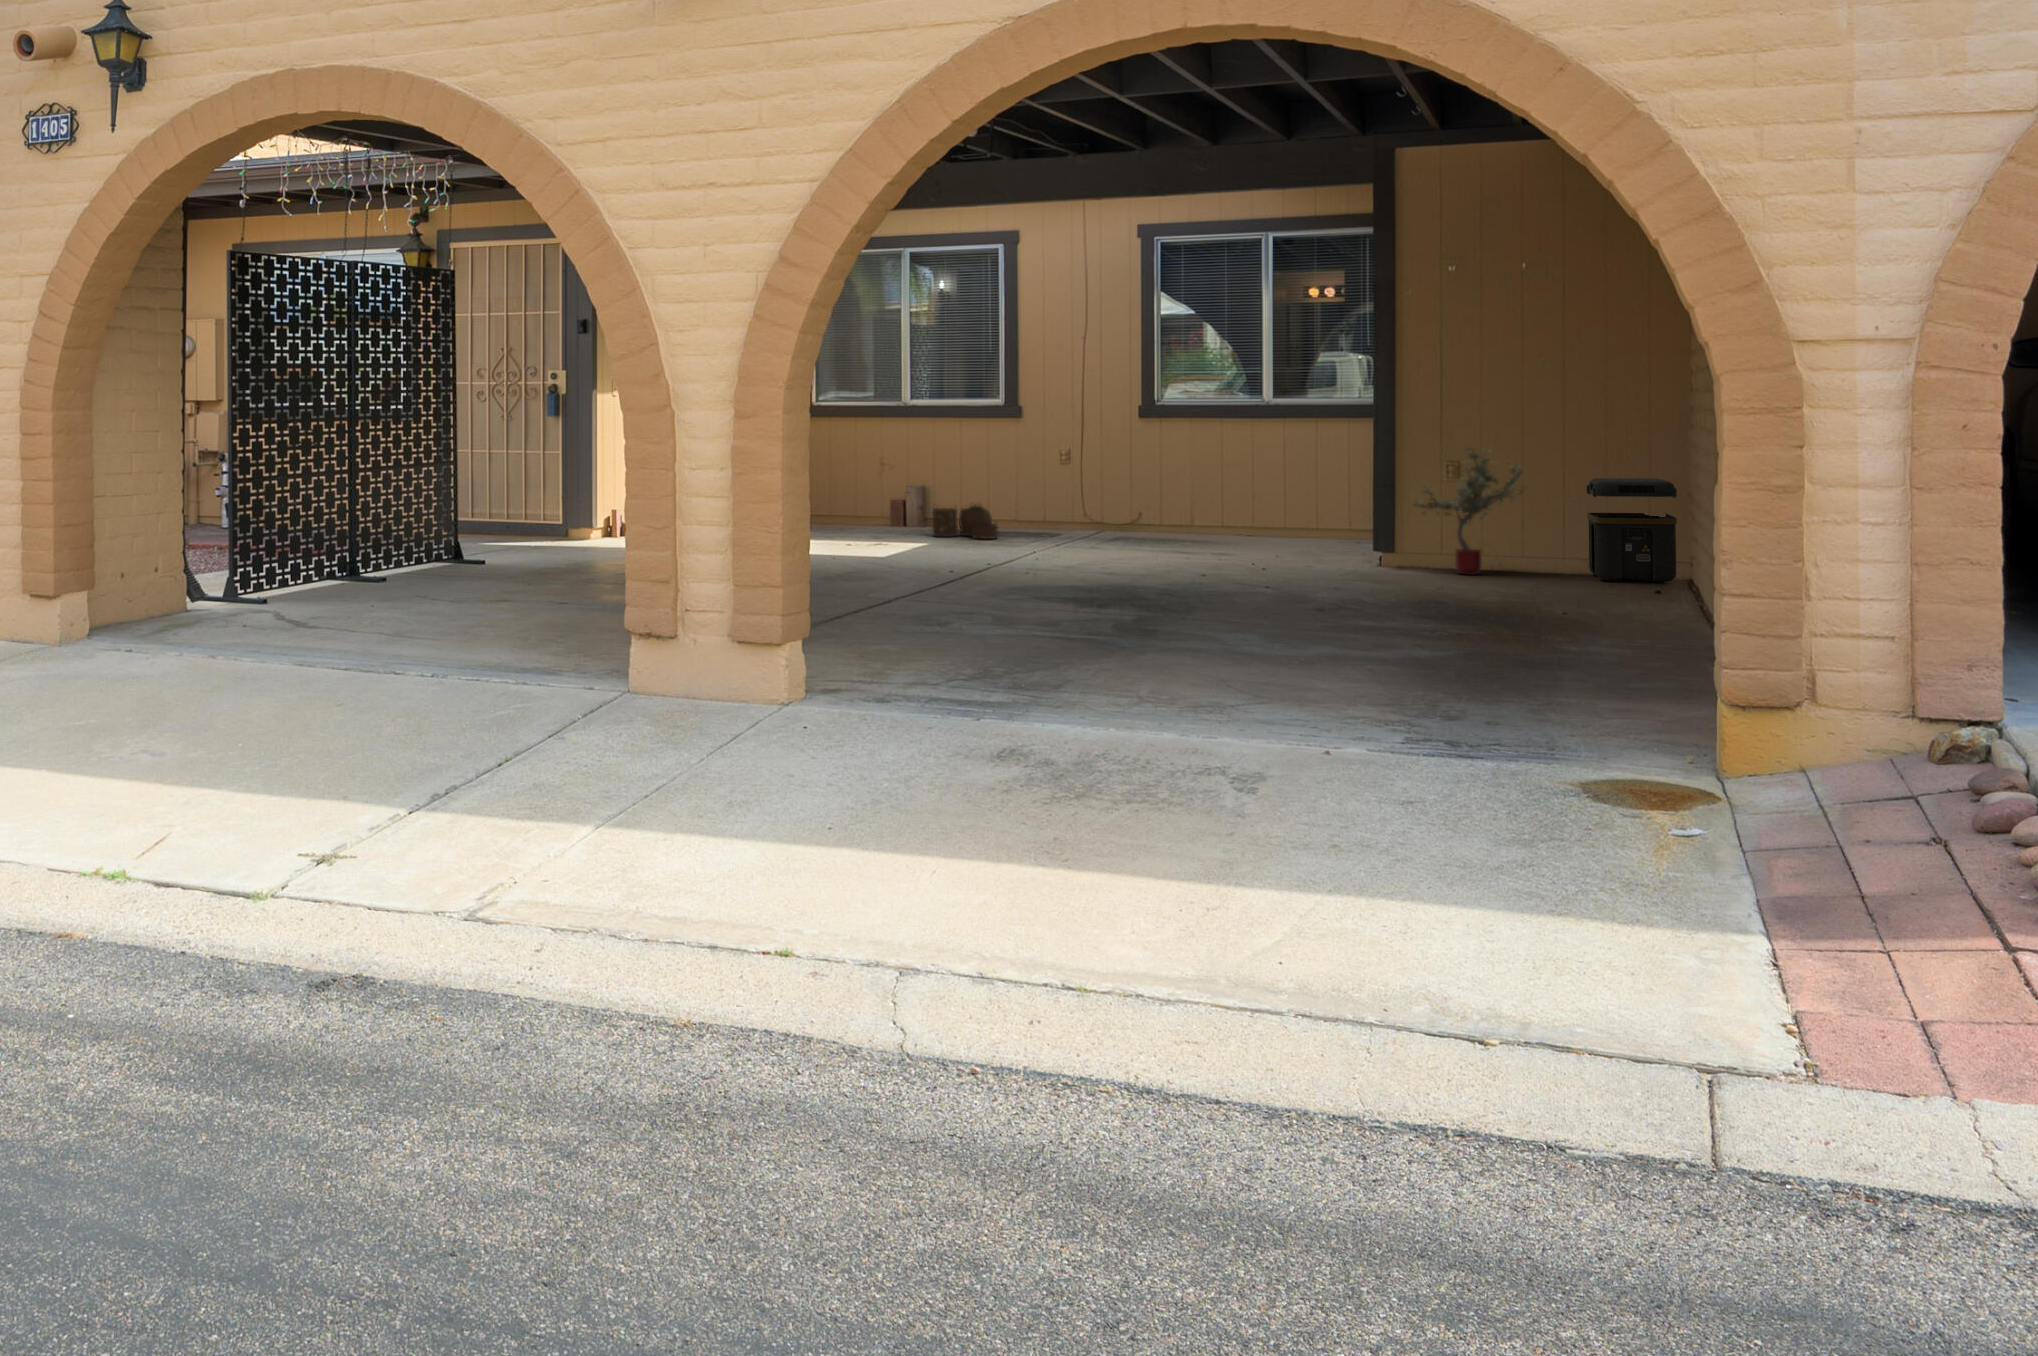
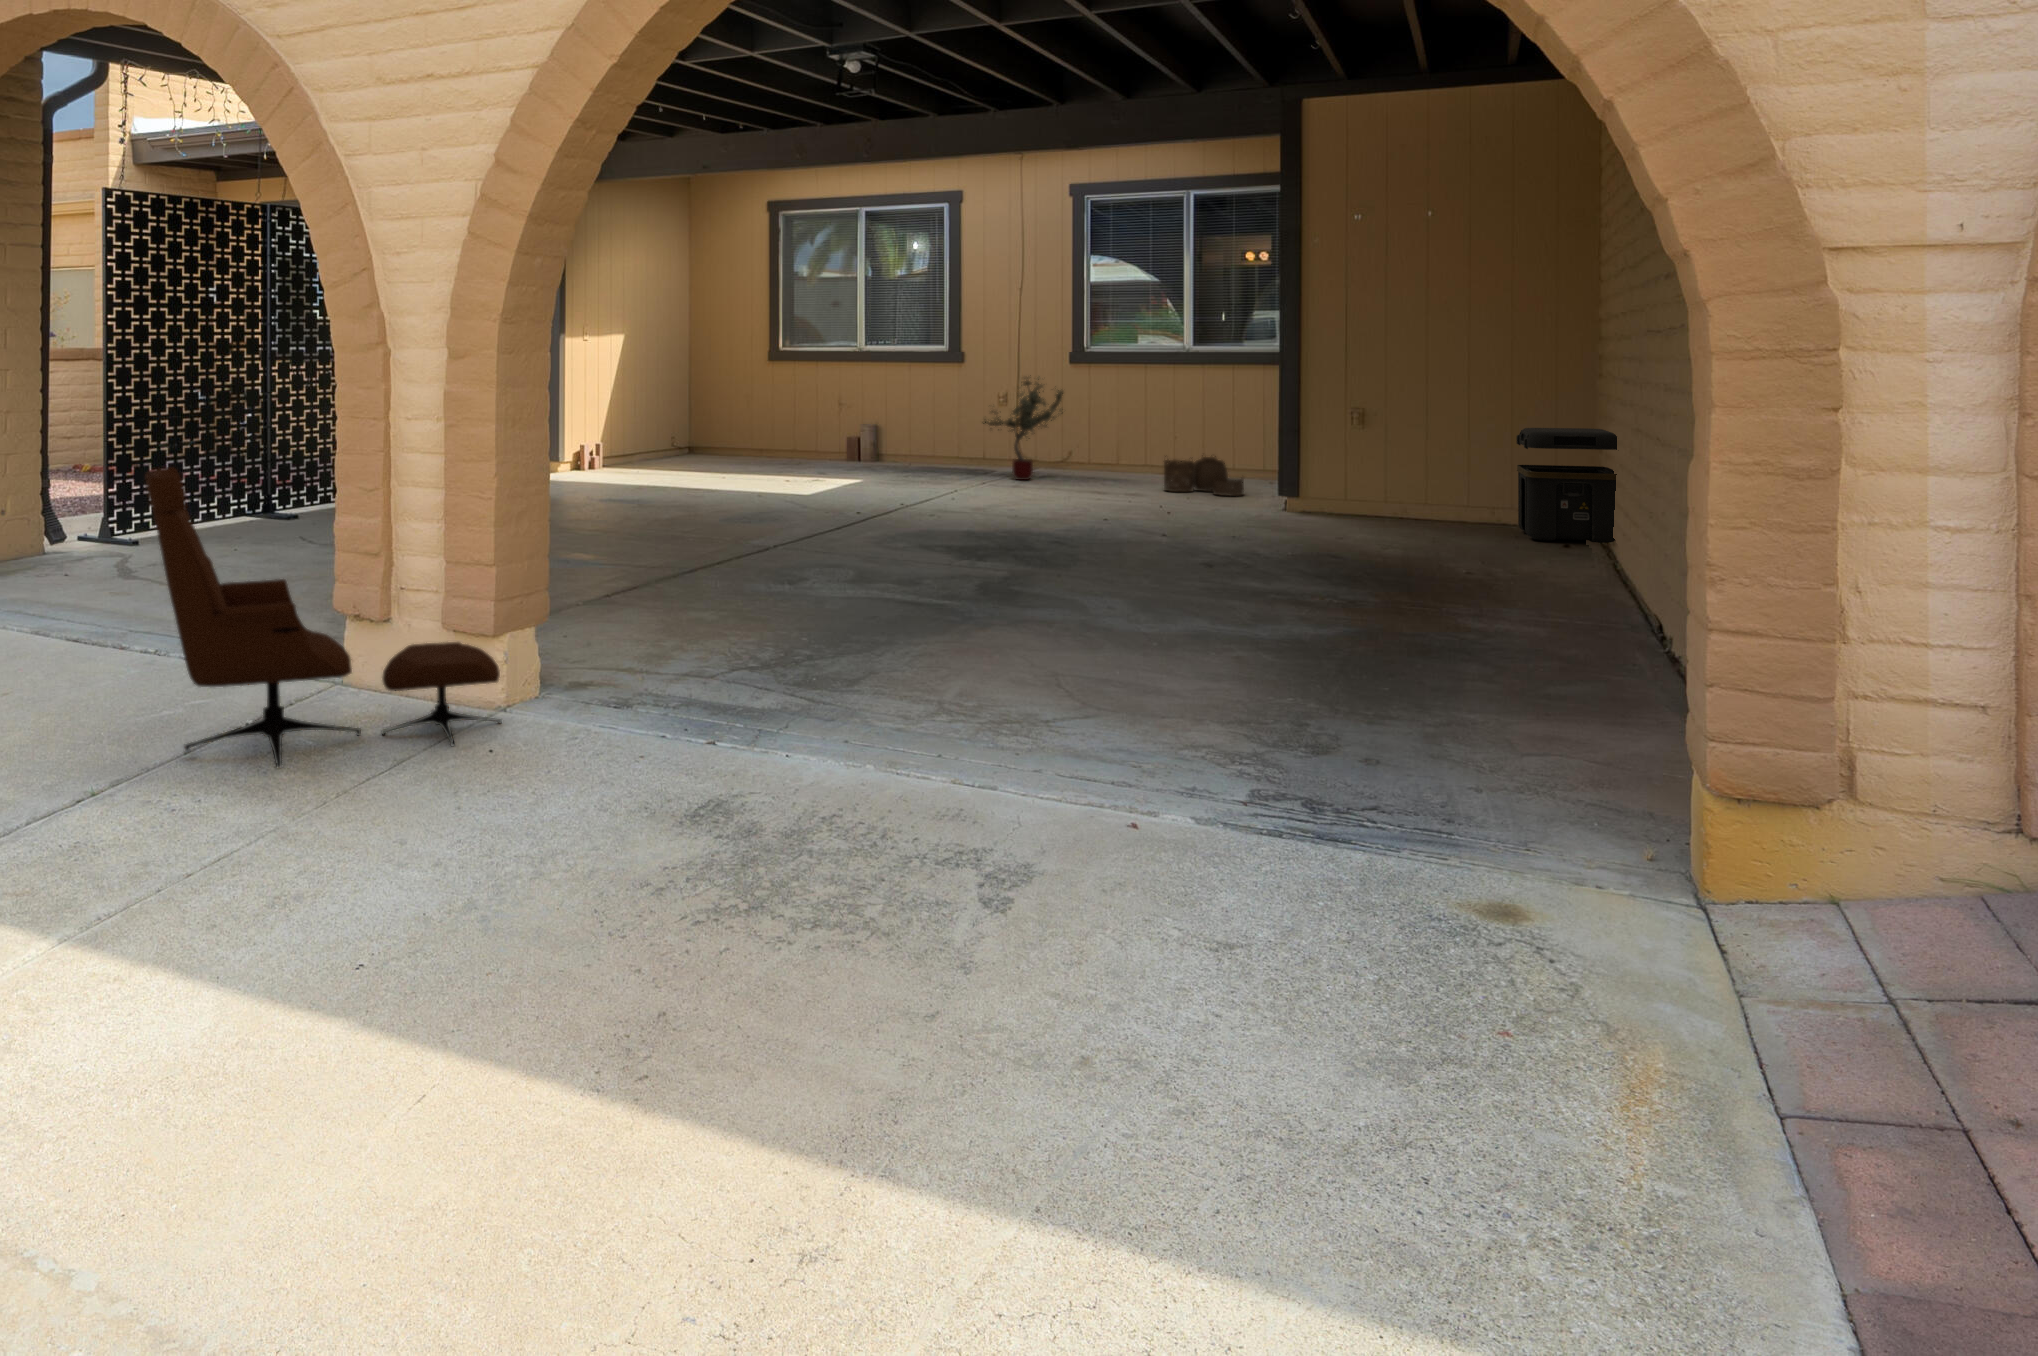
potted tree: present [1412,447,1524,575] -> present [982,376,1063,480]
woven basket: present [932,505,998,539] -> present [1164,456,1244,496]
lounge chair: none [527,508,796,740] -> present [146,467,501,768]

